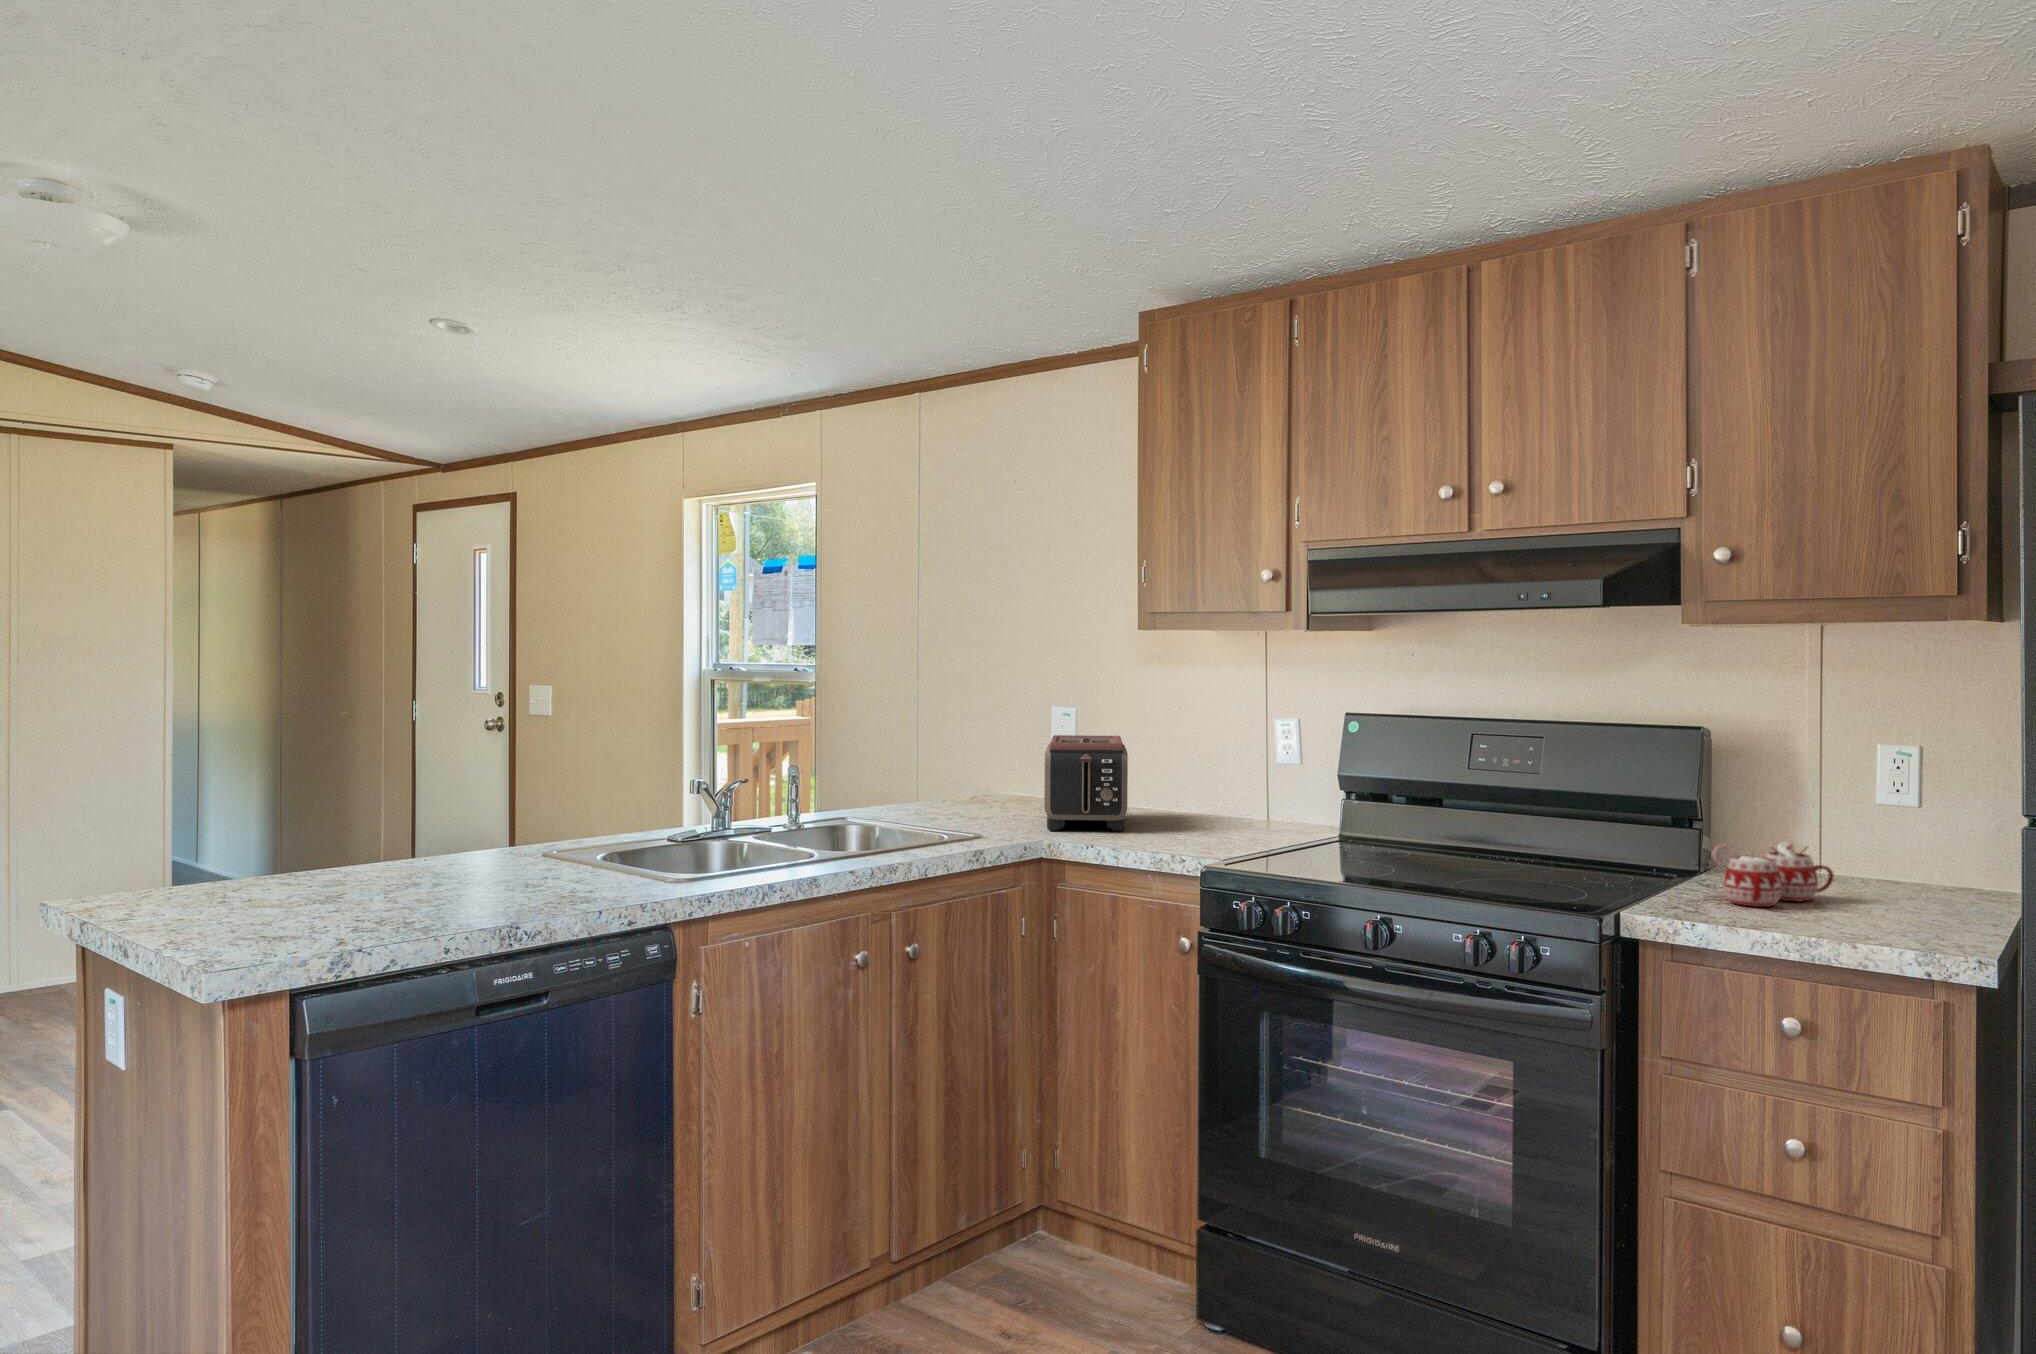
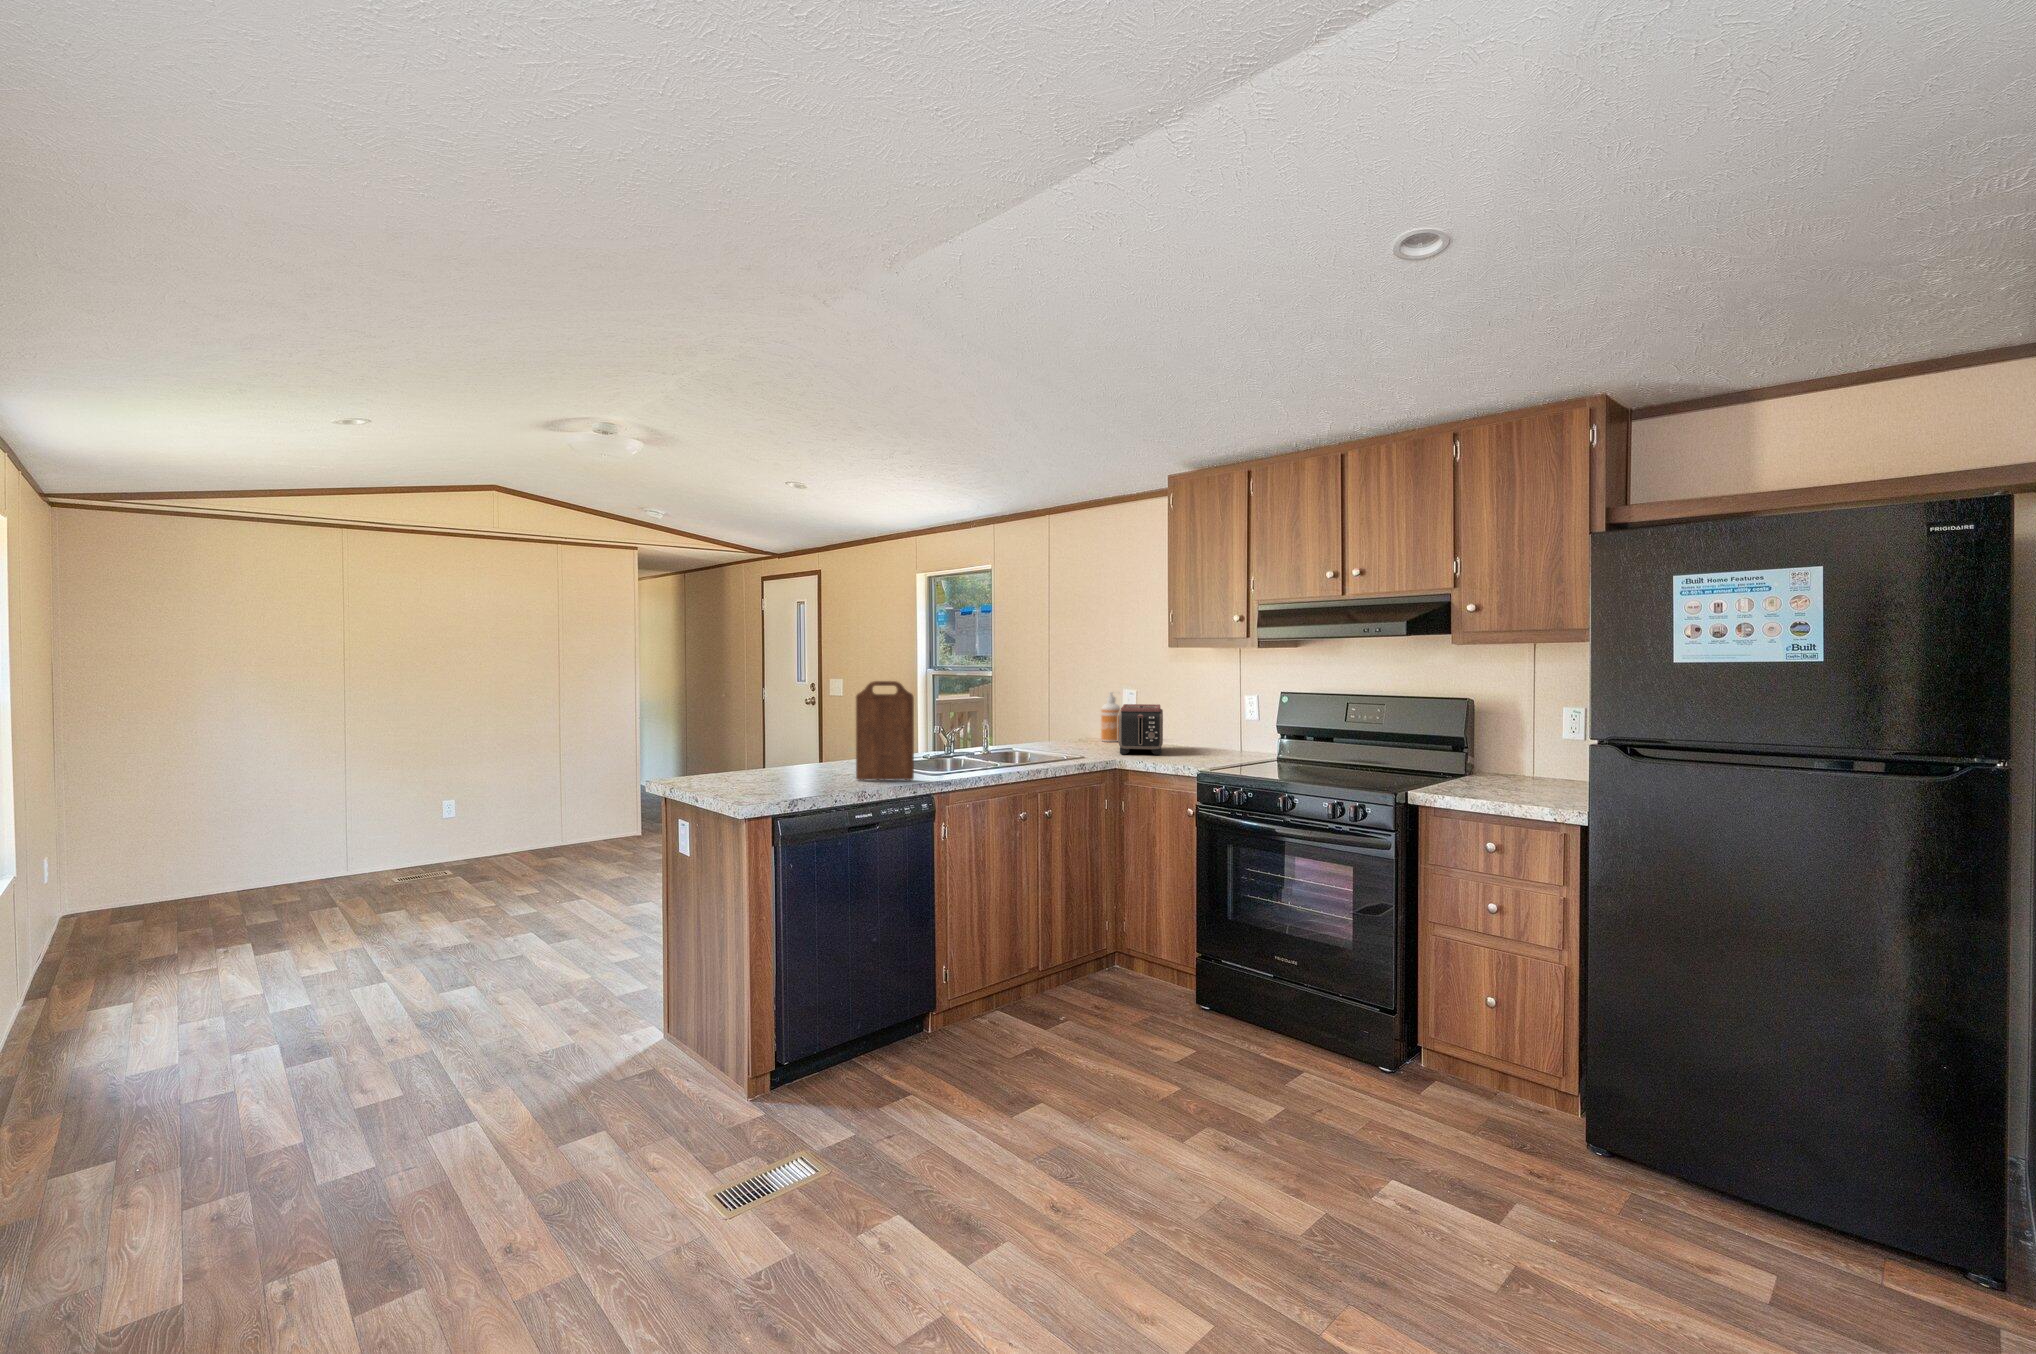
cutting board: none [507,692,631,898] -> present [856,681,914,780]
soap dispenser: none [1011,712,1047,803] -> present [1101,692,1120,742]
mug: present [1701,842,1833,907] -> none [1456,757,1527,790]

